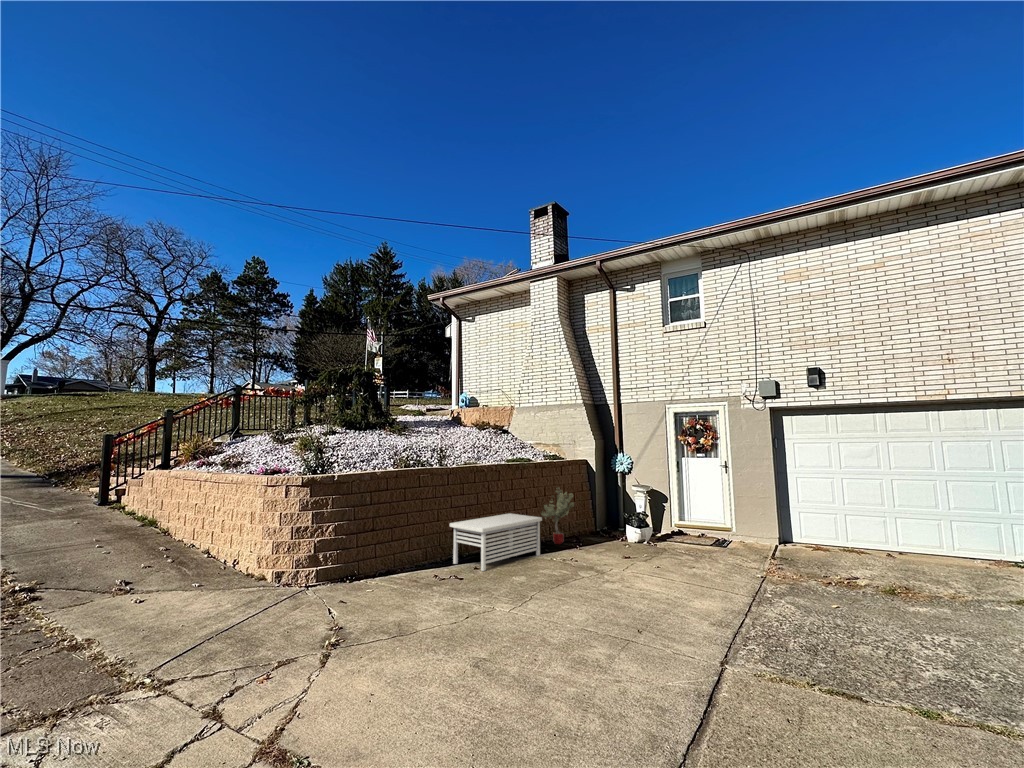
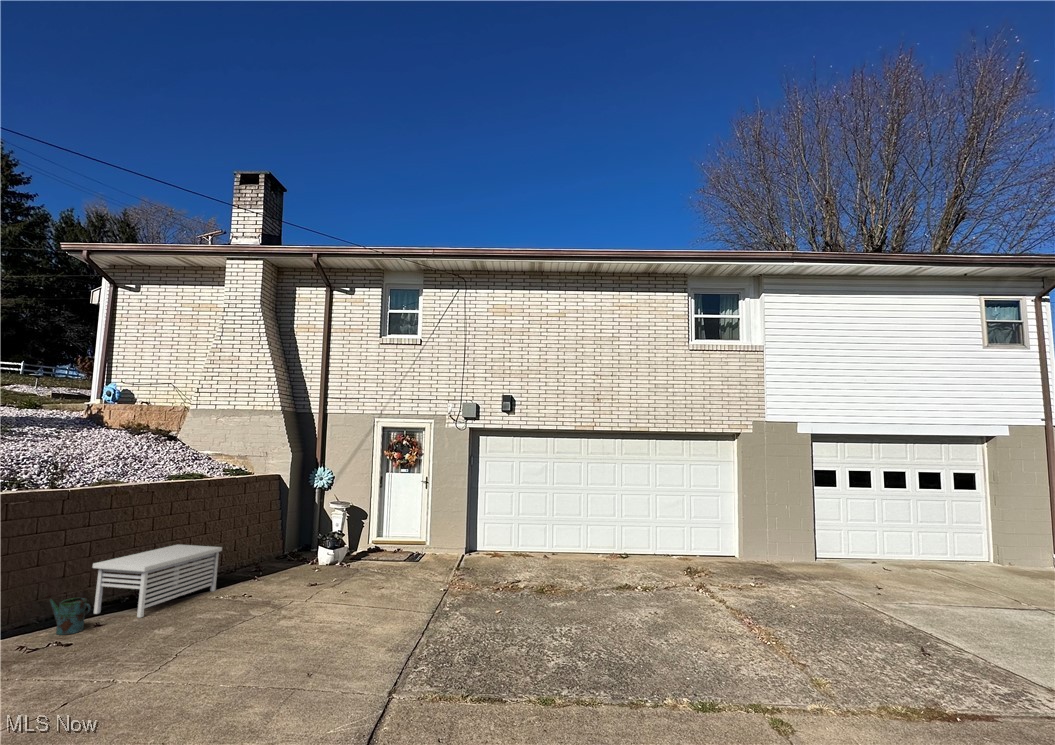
potted tree: present [541,488,574,544] -> none [218,510,262,576]
watering can: none [419,544,447,578] -> present [45,594,91,635]

